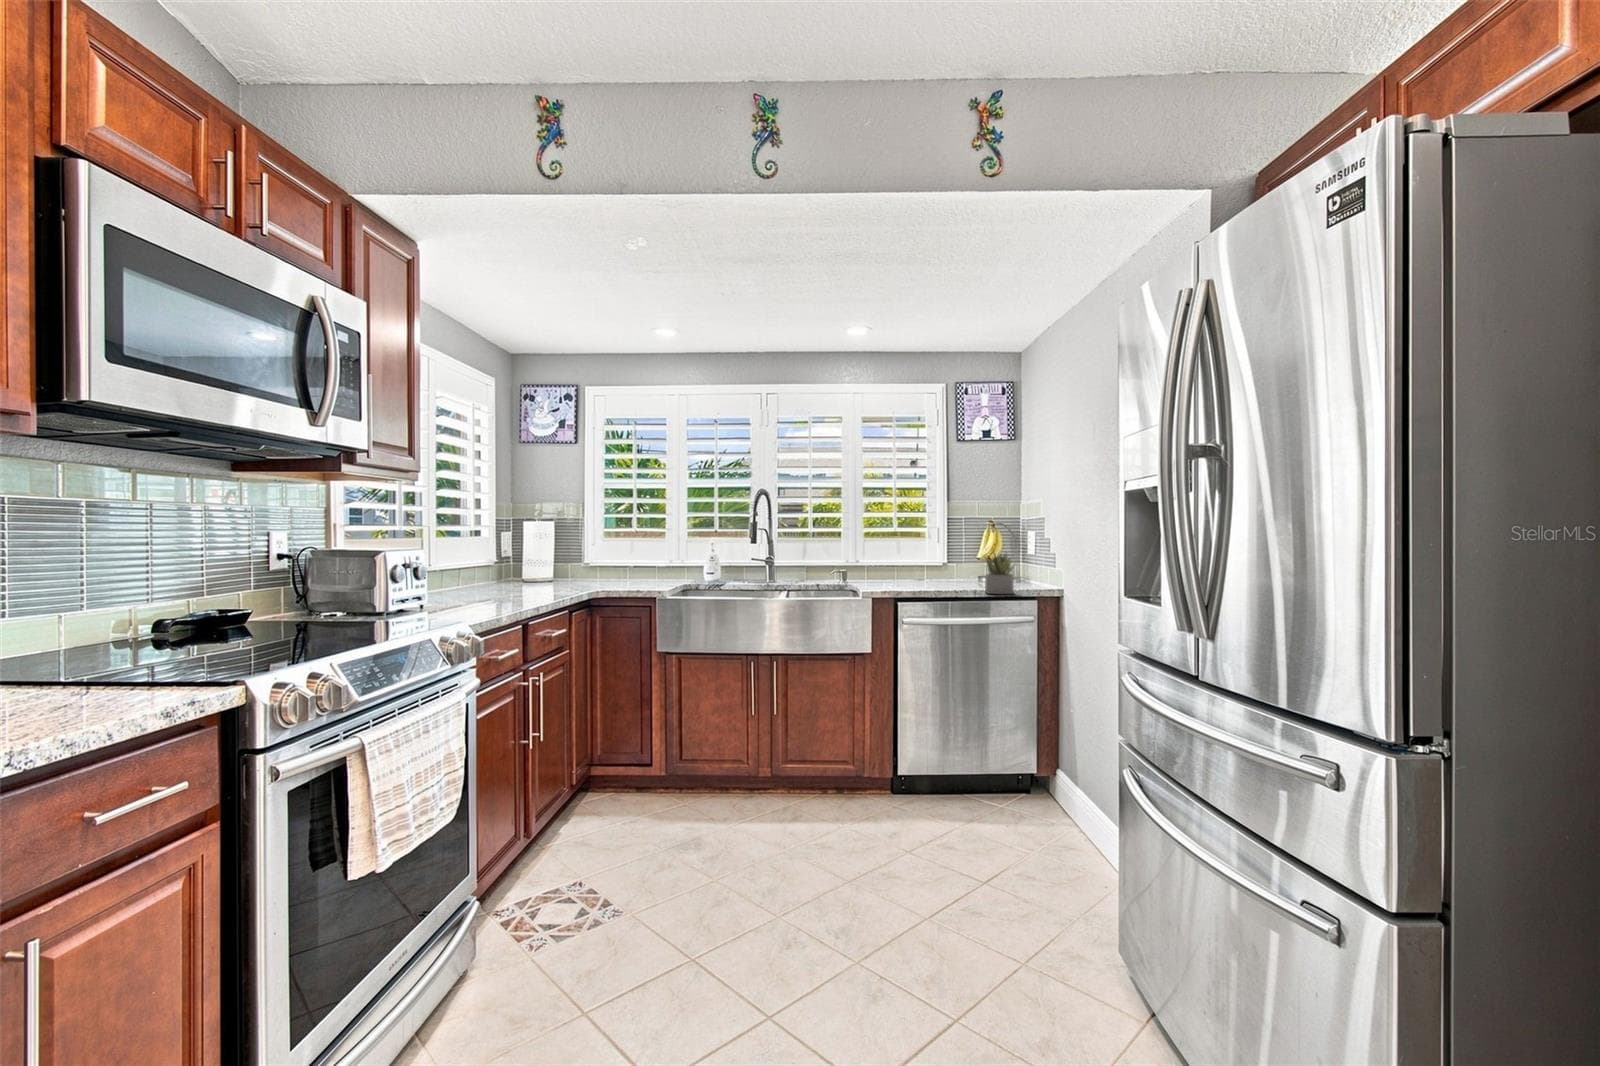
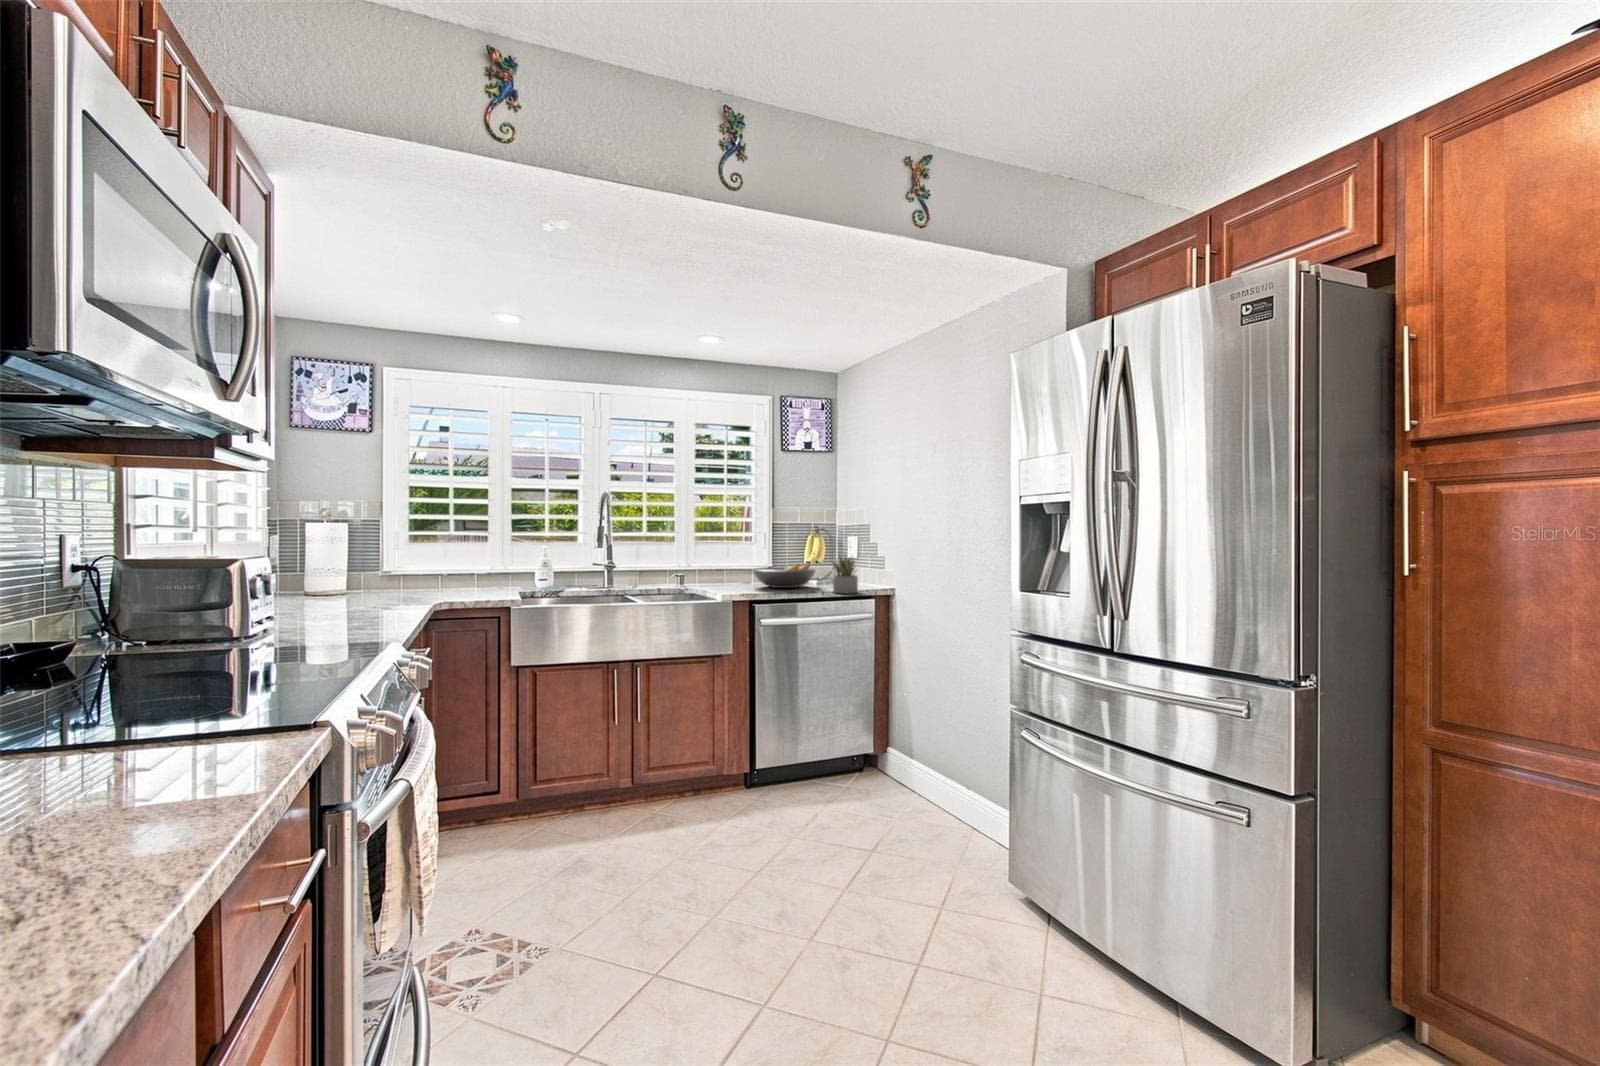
fruit bowl: none [907,561,977,586] -> present [753,565,816,588]

